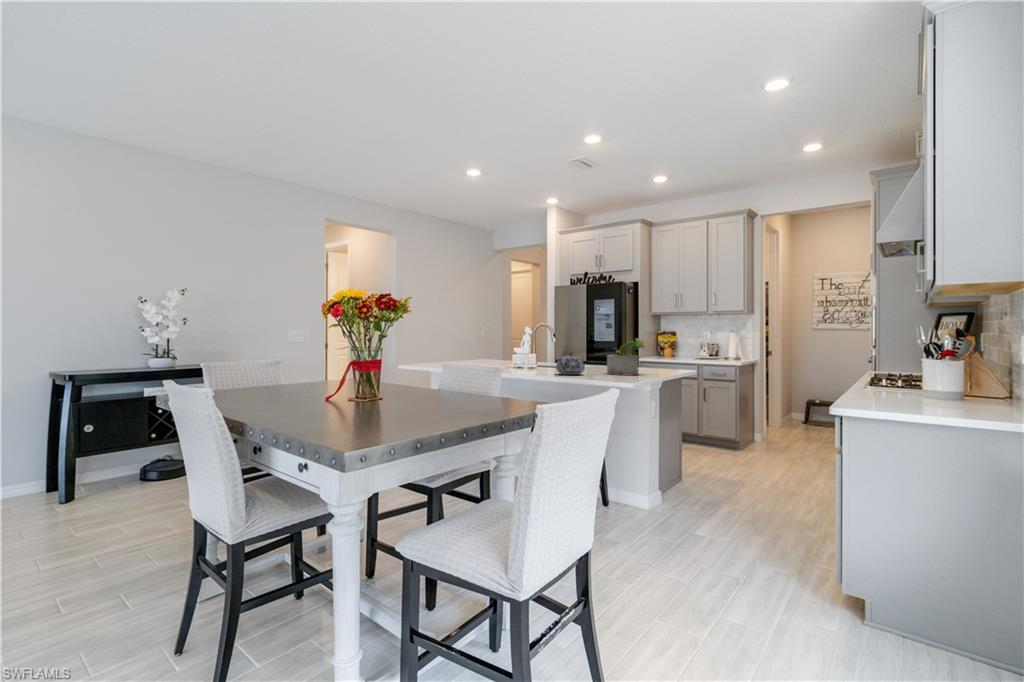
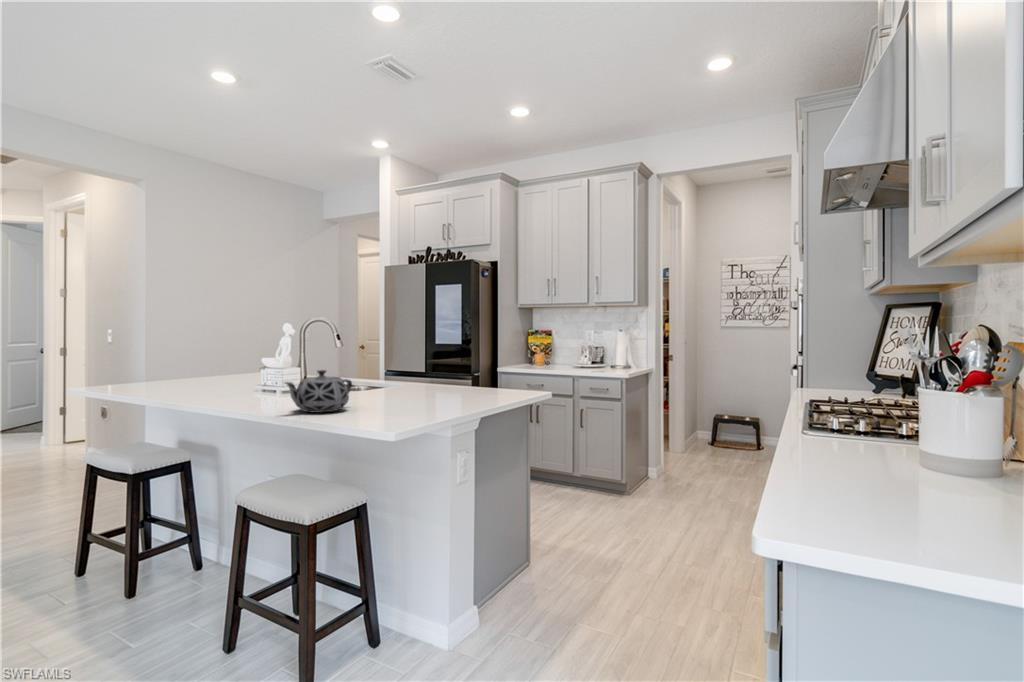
potted plant: present [607,338,645,375] -> none [398,344,466,409]

